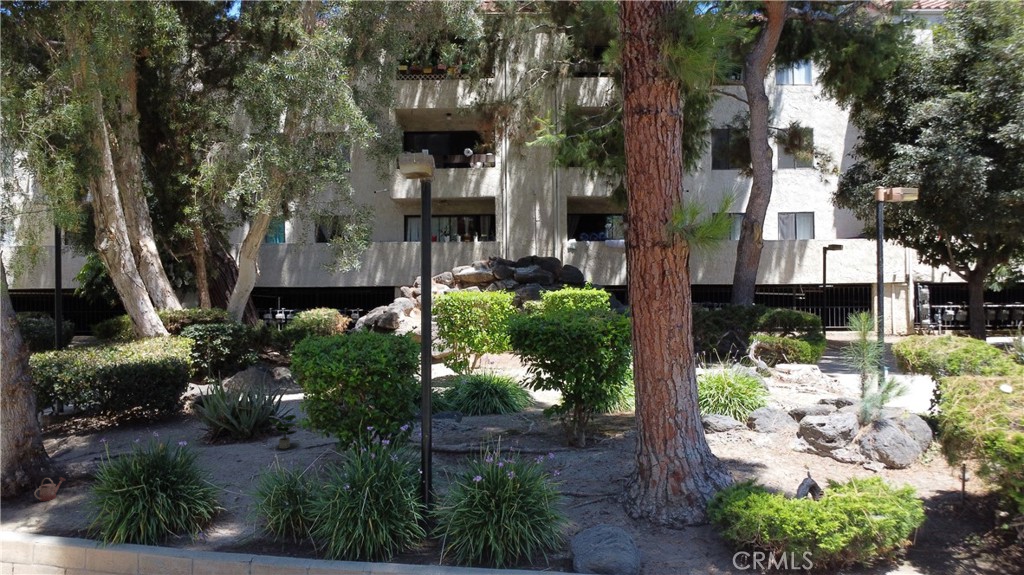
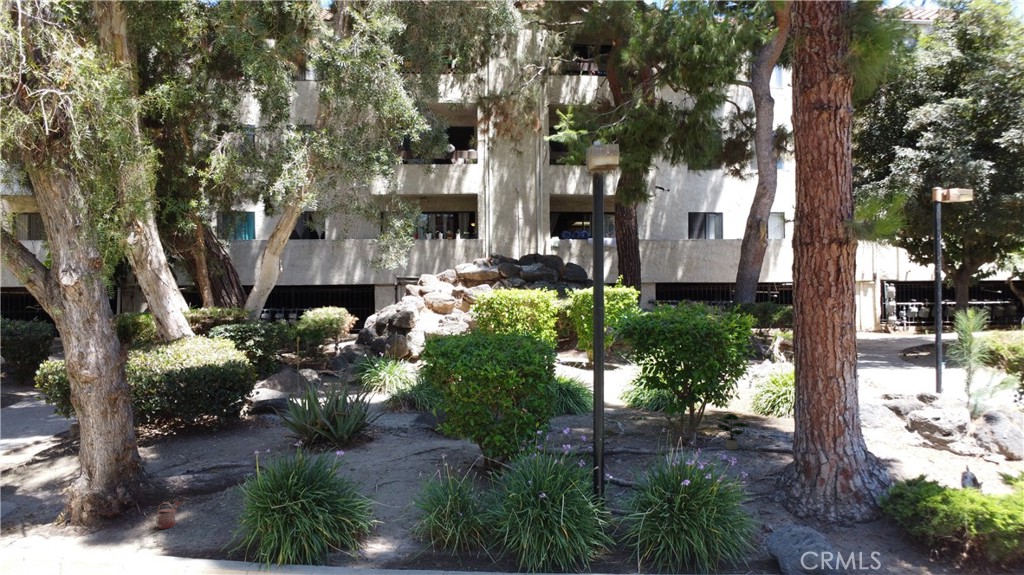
potted plant: present [269,415,297,449] -> present [718,414,749,450]

